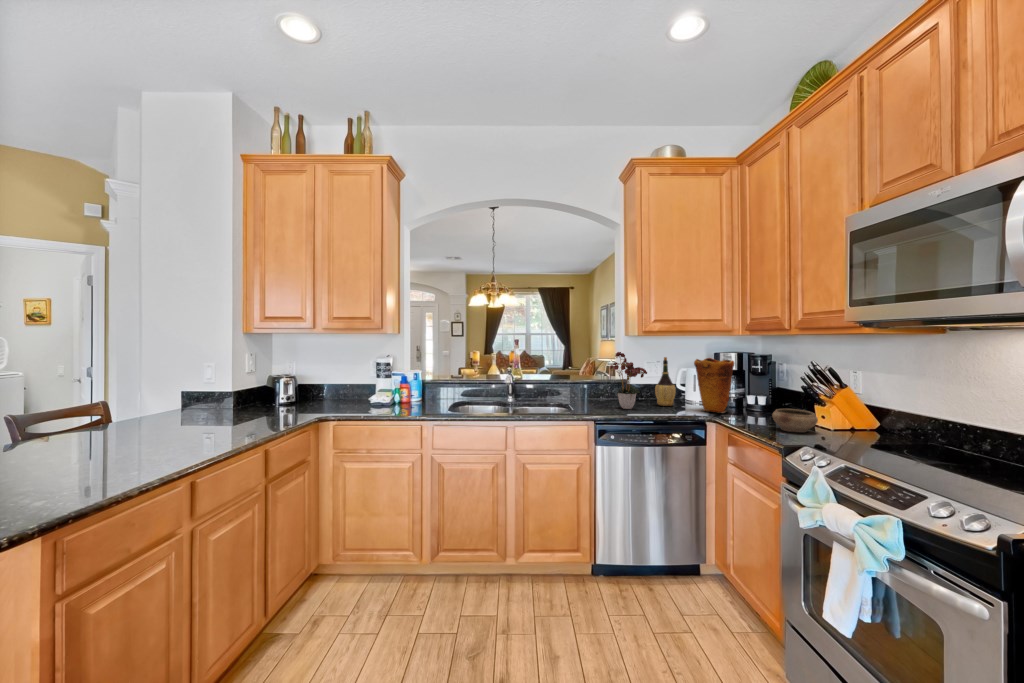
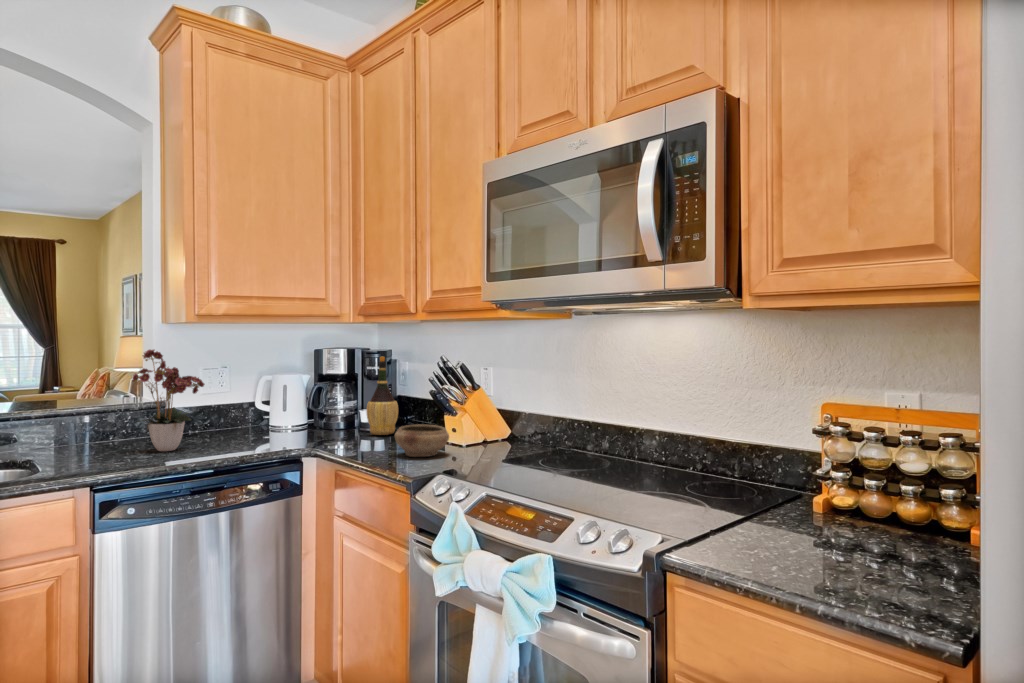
wine bottle: present [655,357,676,406] -> present [366,356,398,435]
vase: present [694,358,734,413] -> none [283,357,343,440]

